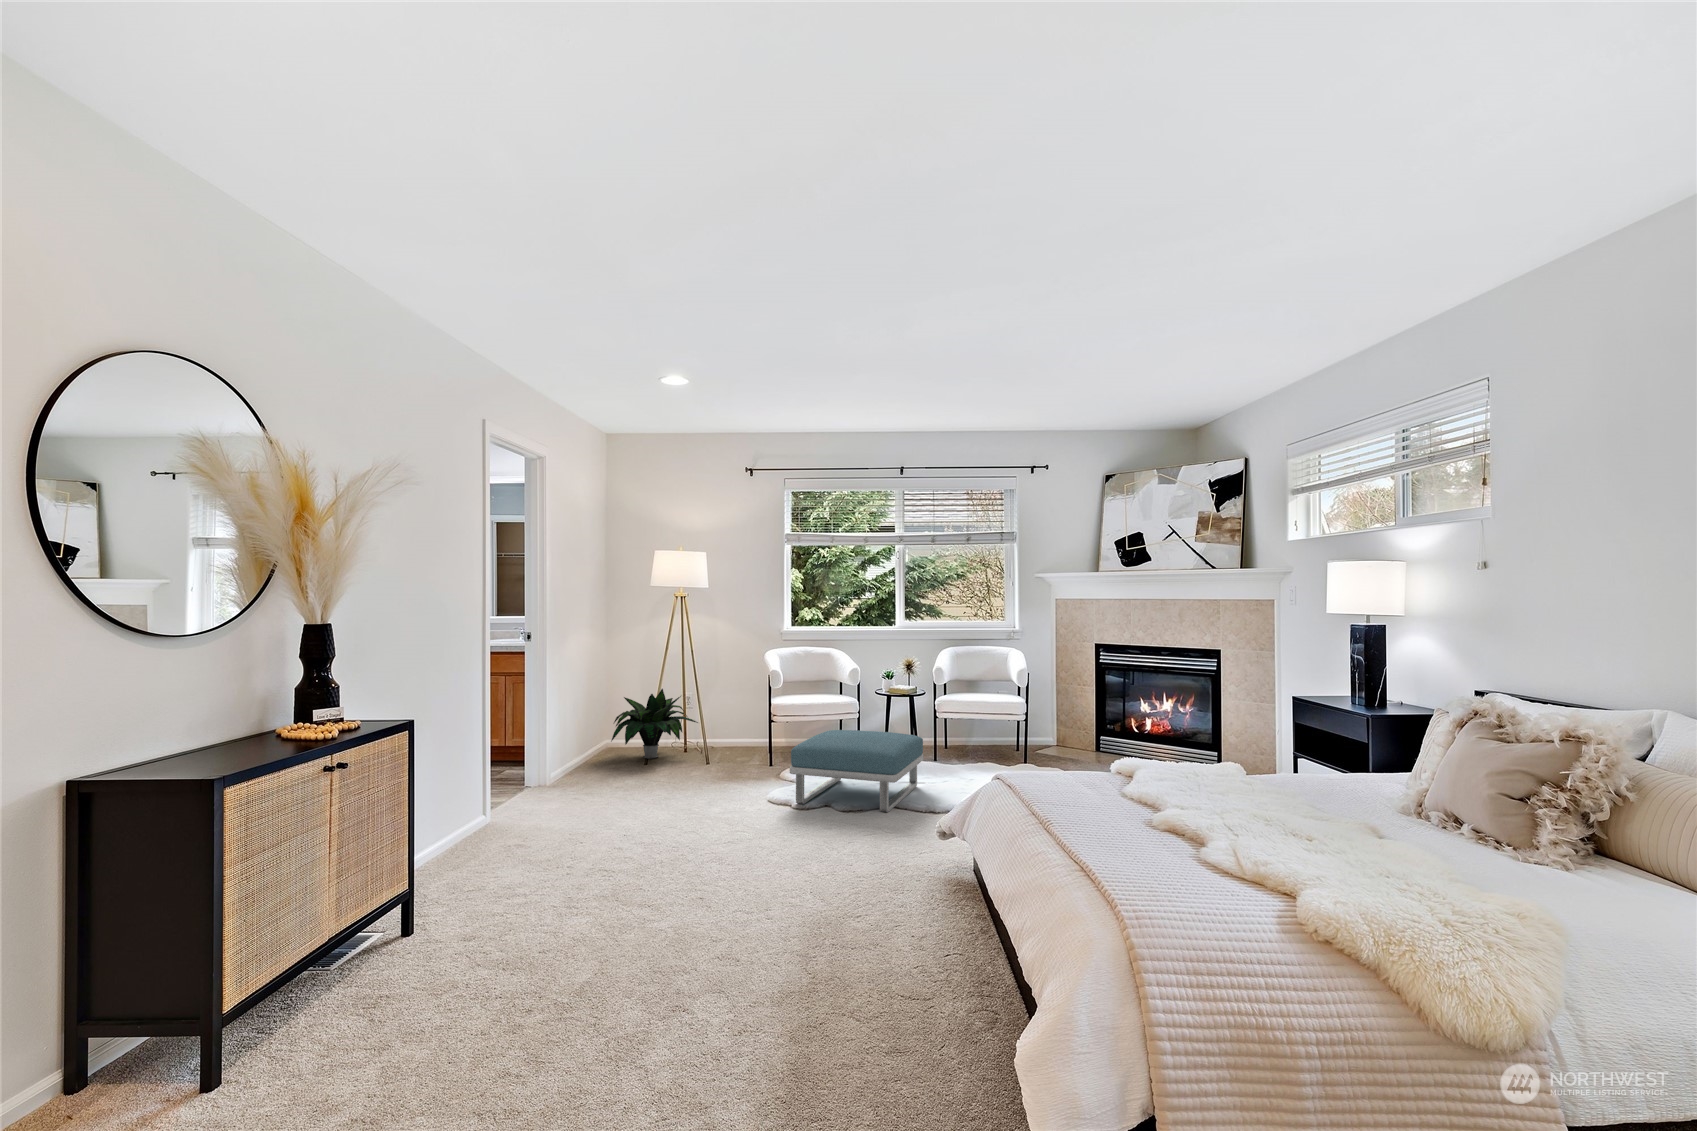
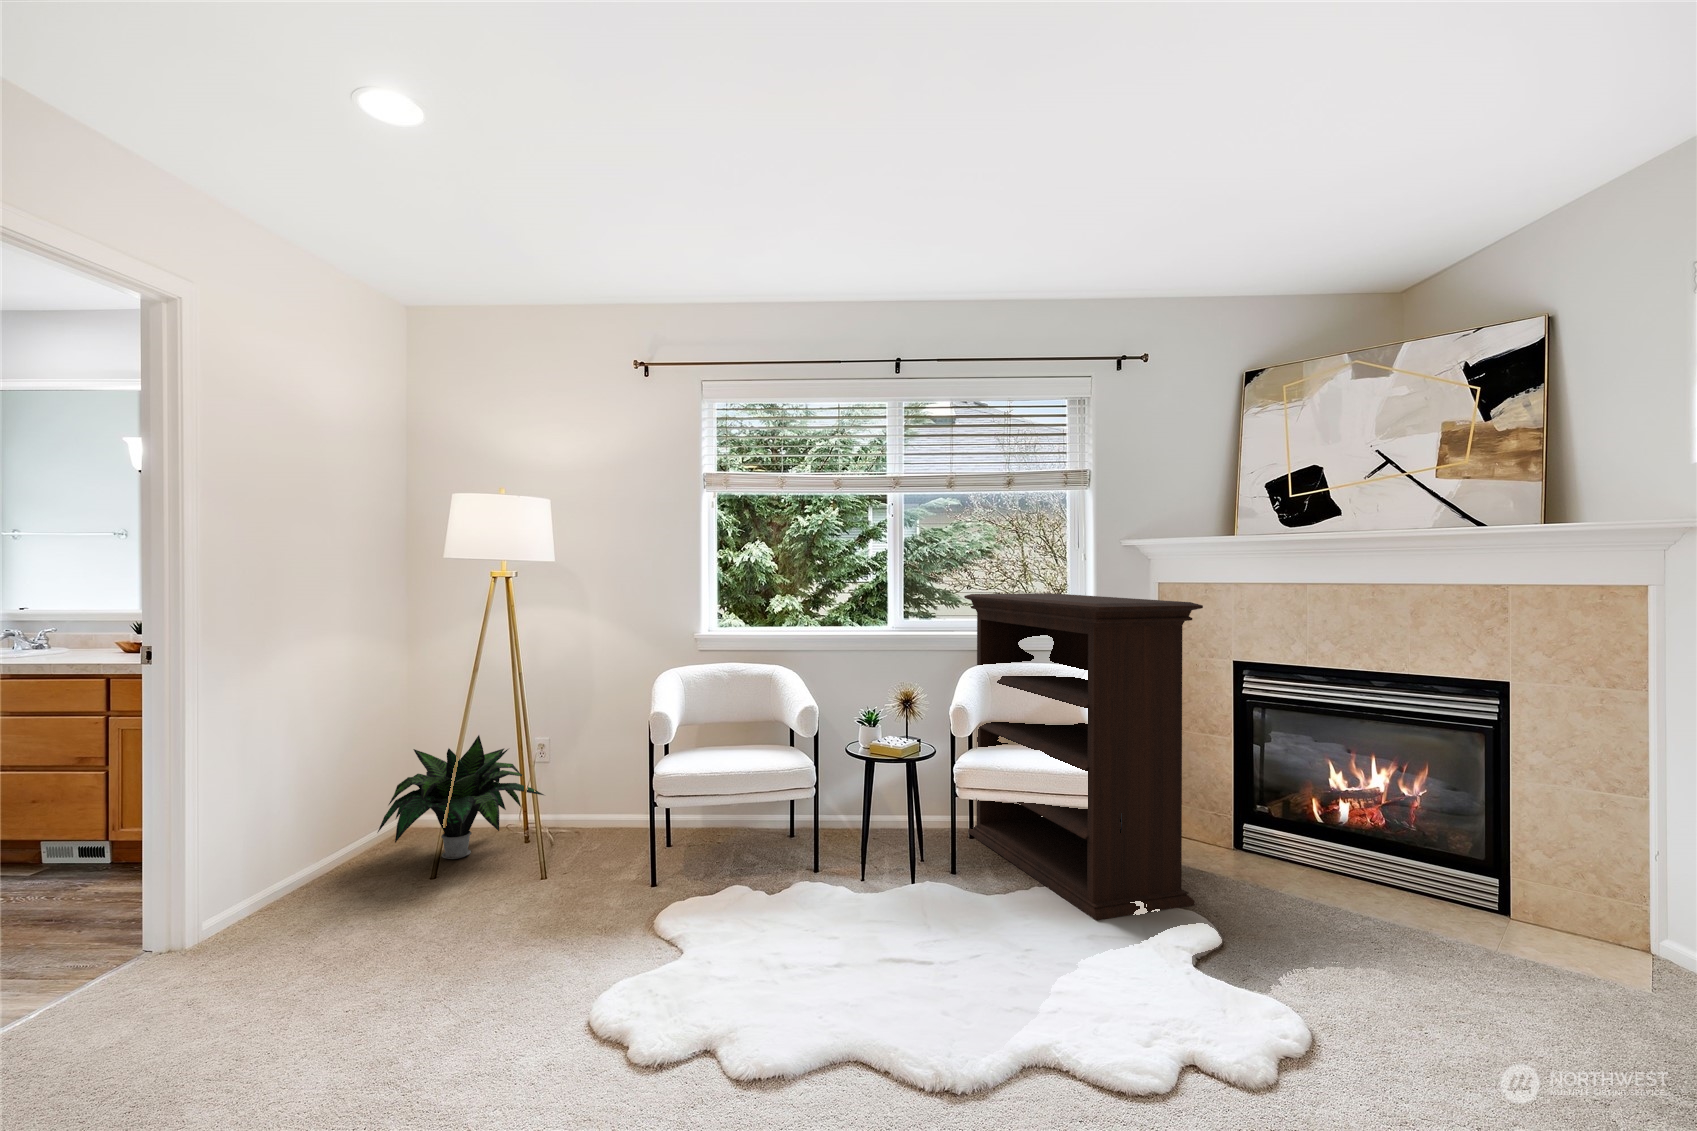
bookshelf: none [942,606,1067,776] -> present [964,593,1203,920]
footstool: present [790,730,924,812] -> none [638,838,929,1071]

